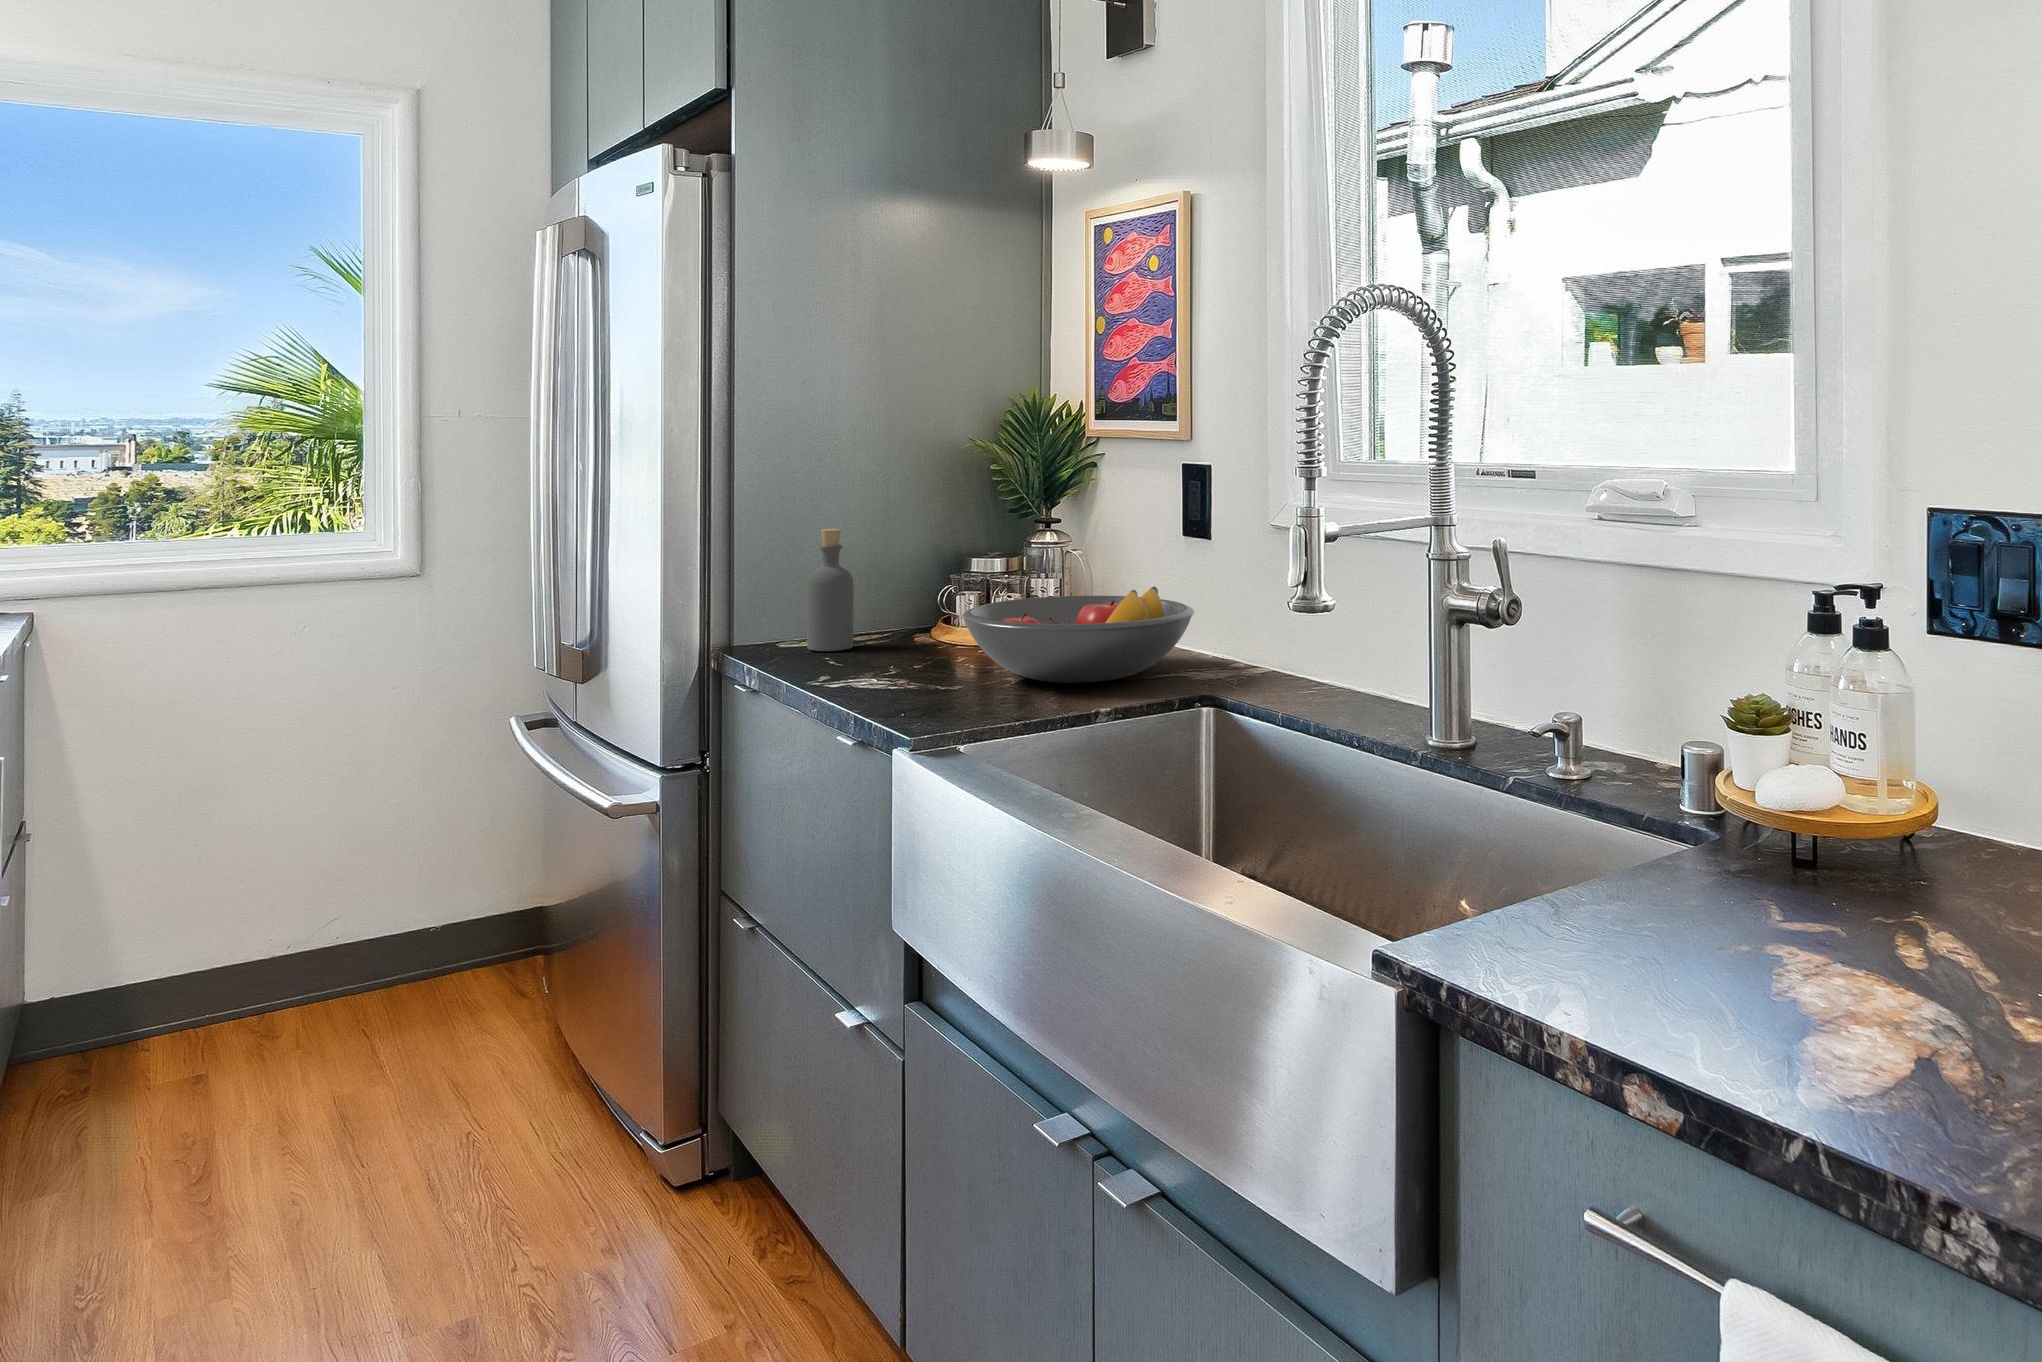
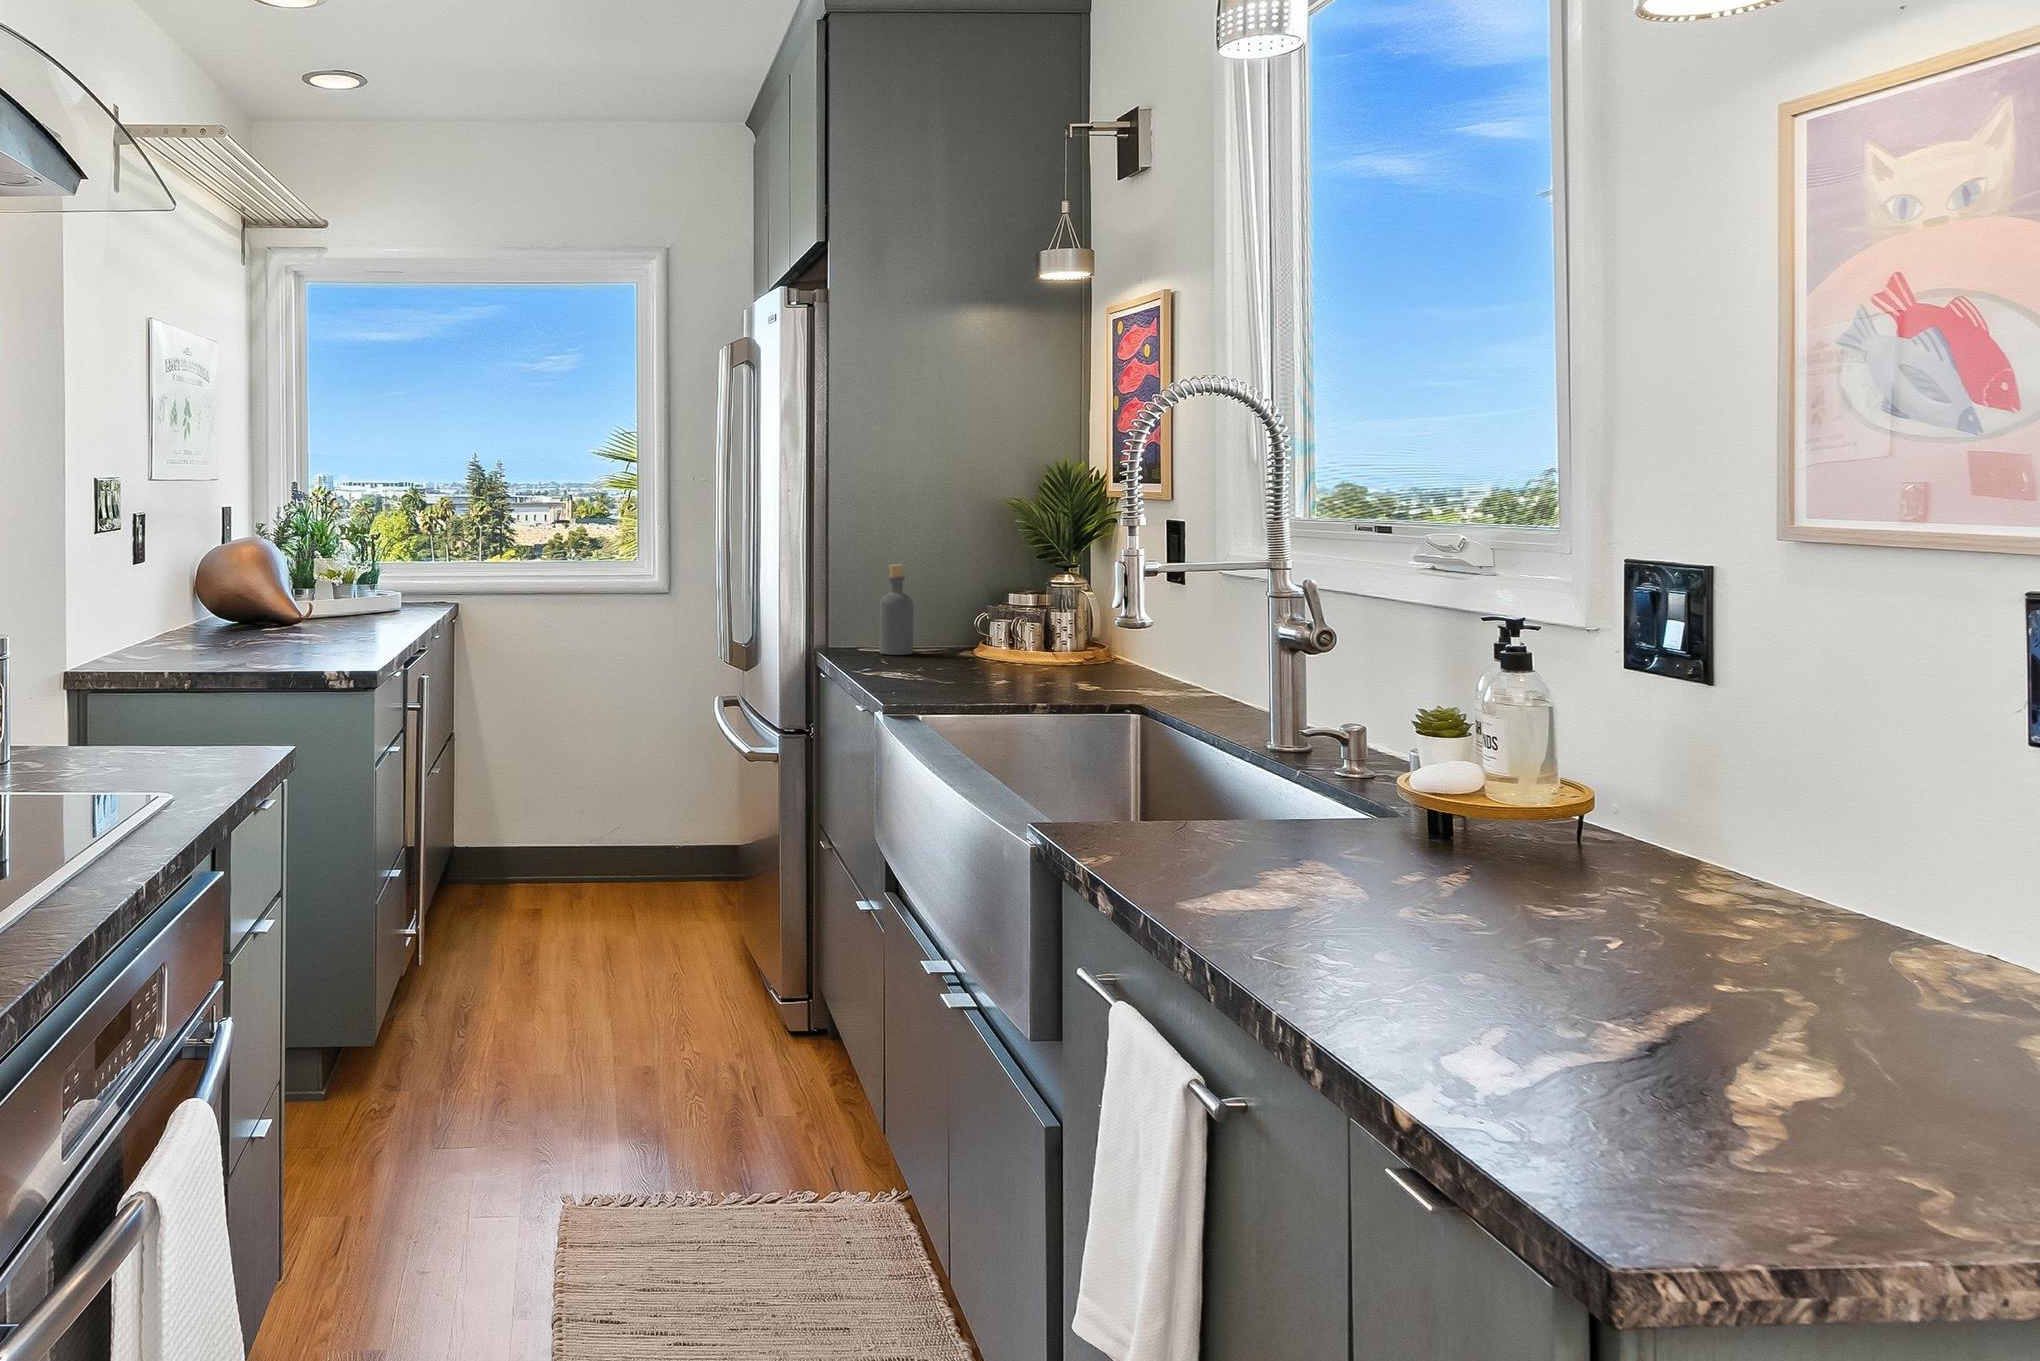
fruit bowl: present [962,587,1194,683] -> none [962,617,1151,686]

